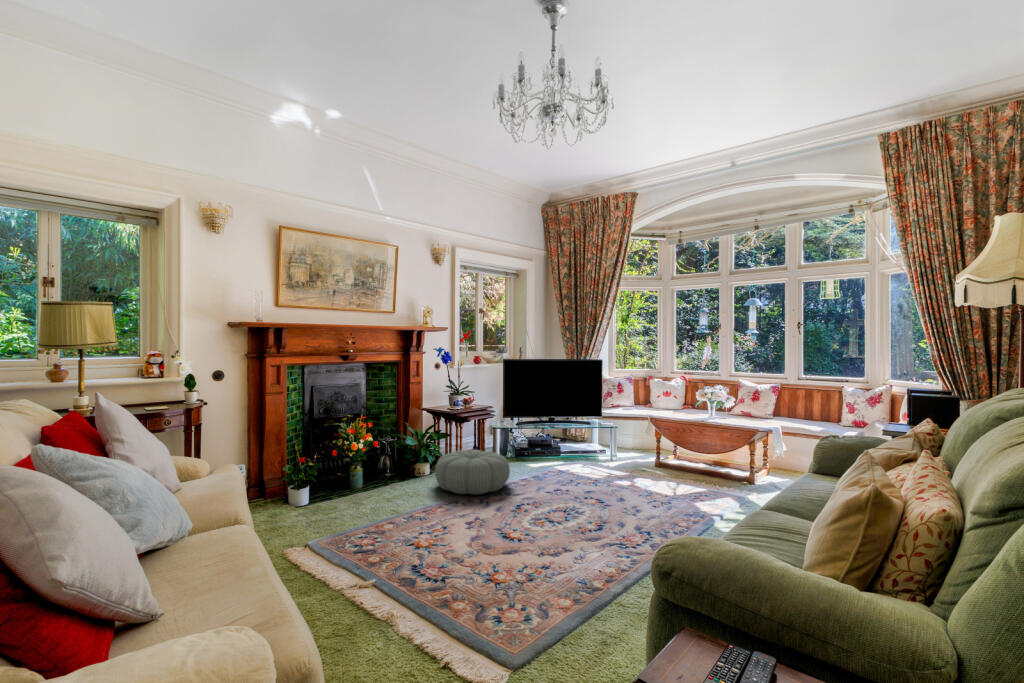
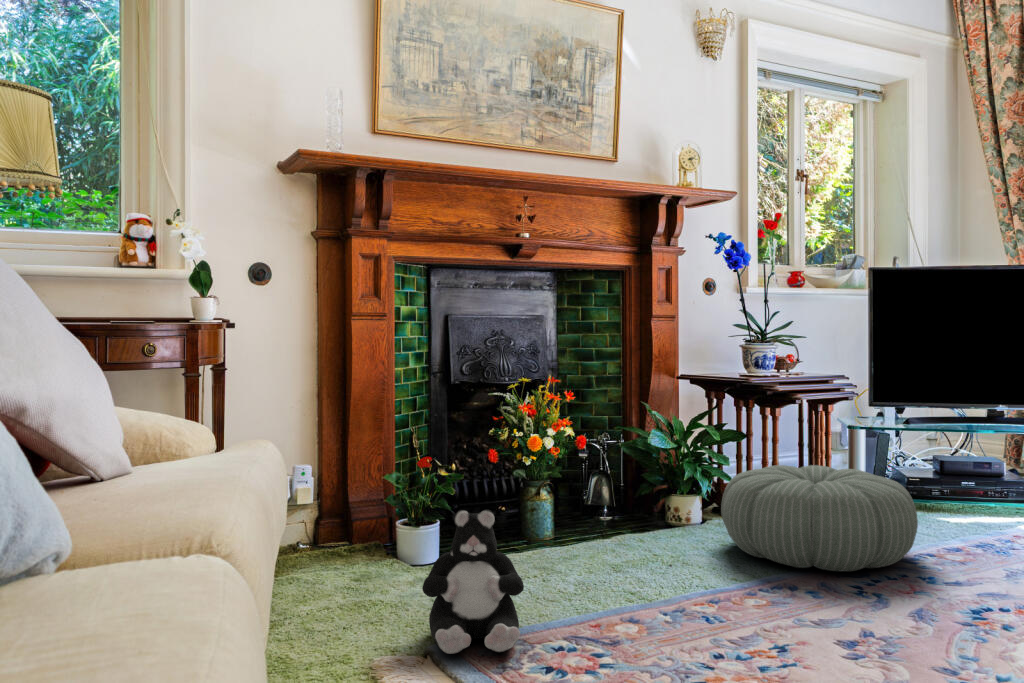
plush toy: none [304,484,347,543] -> present [422,510,524,654]

